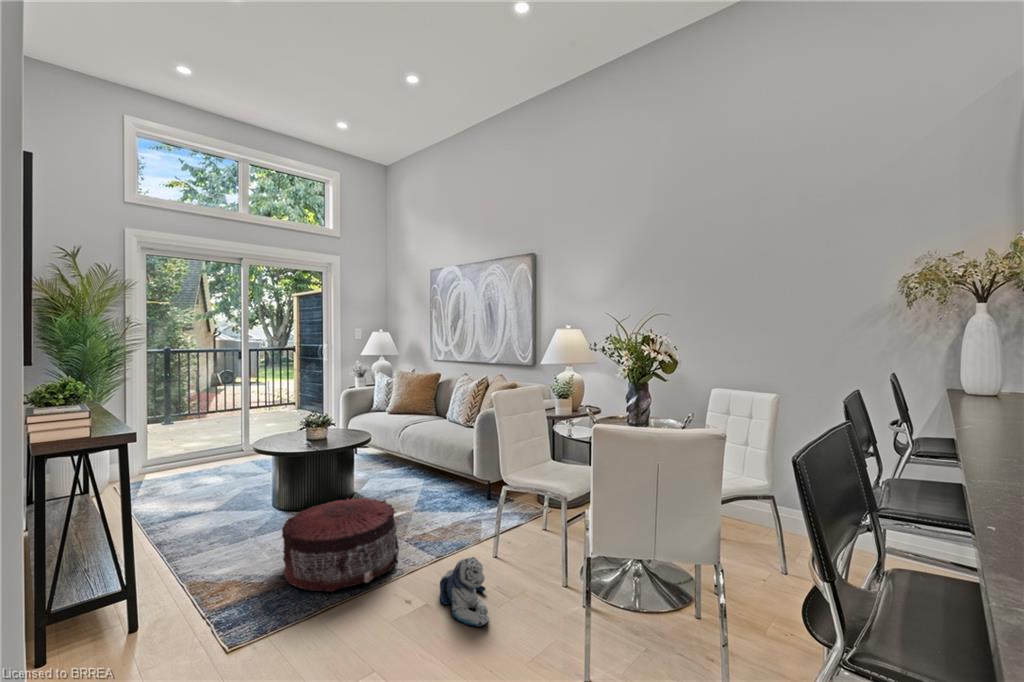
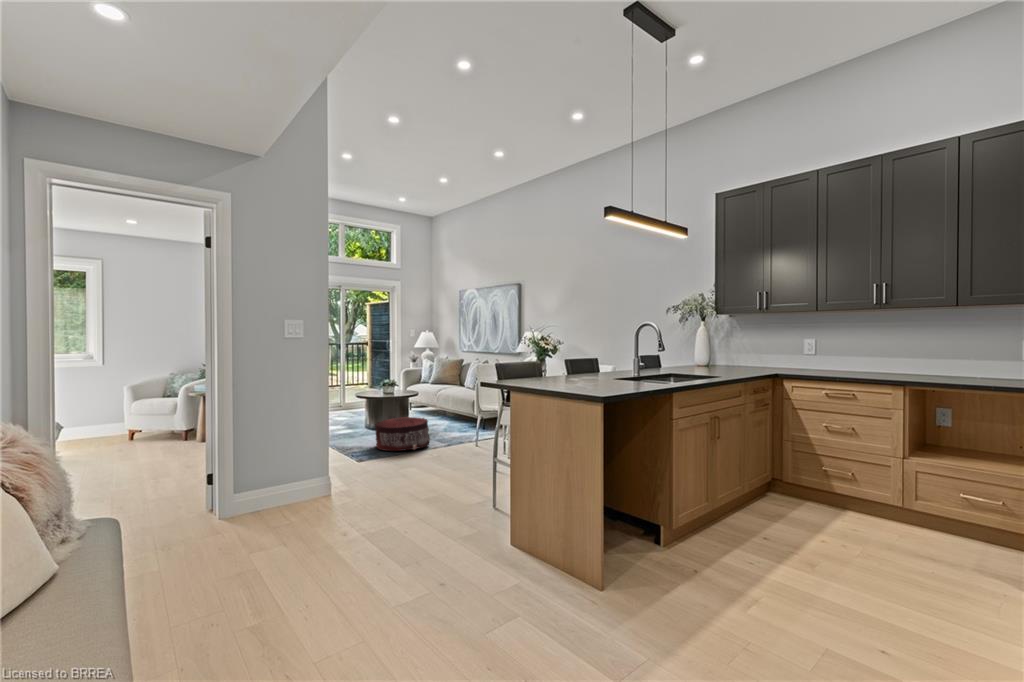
plush toy: present [440,557,488,627] -> none [446,435,468,460]

